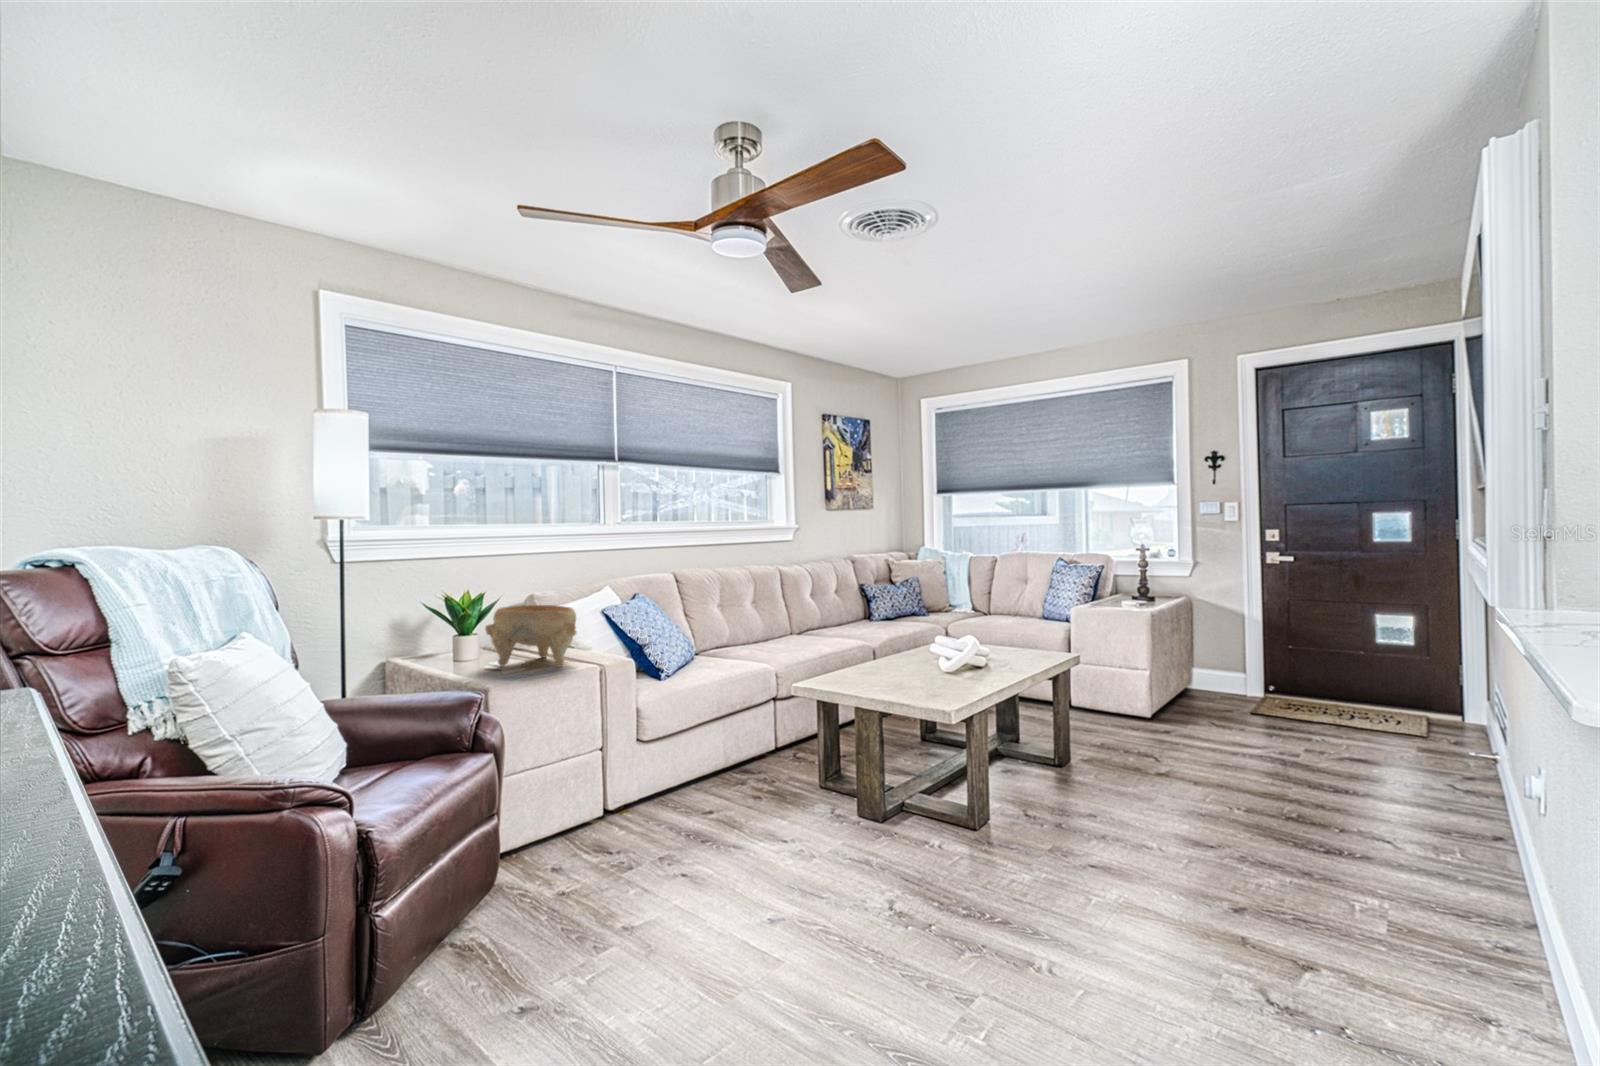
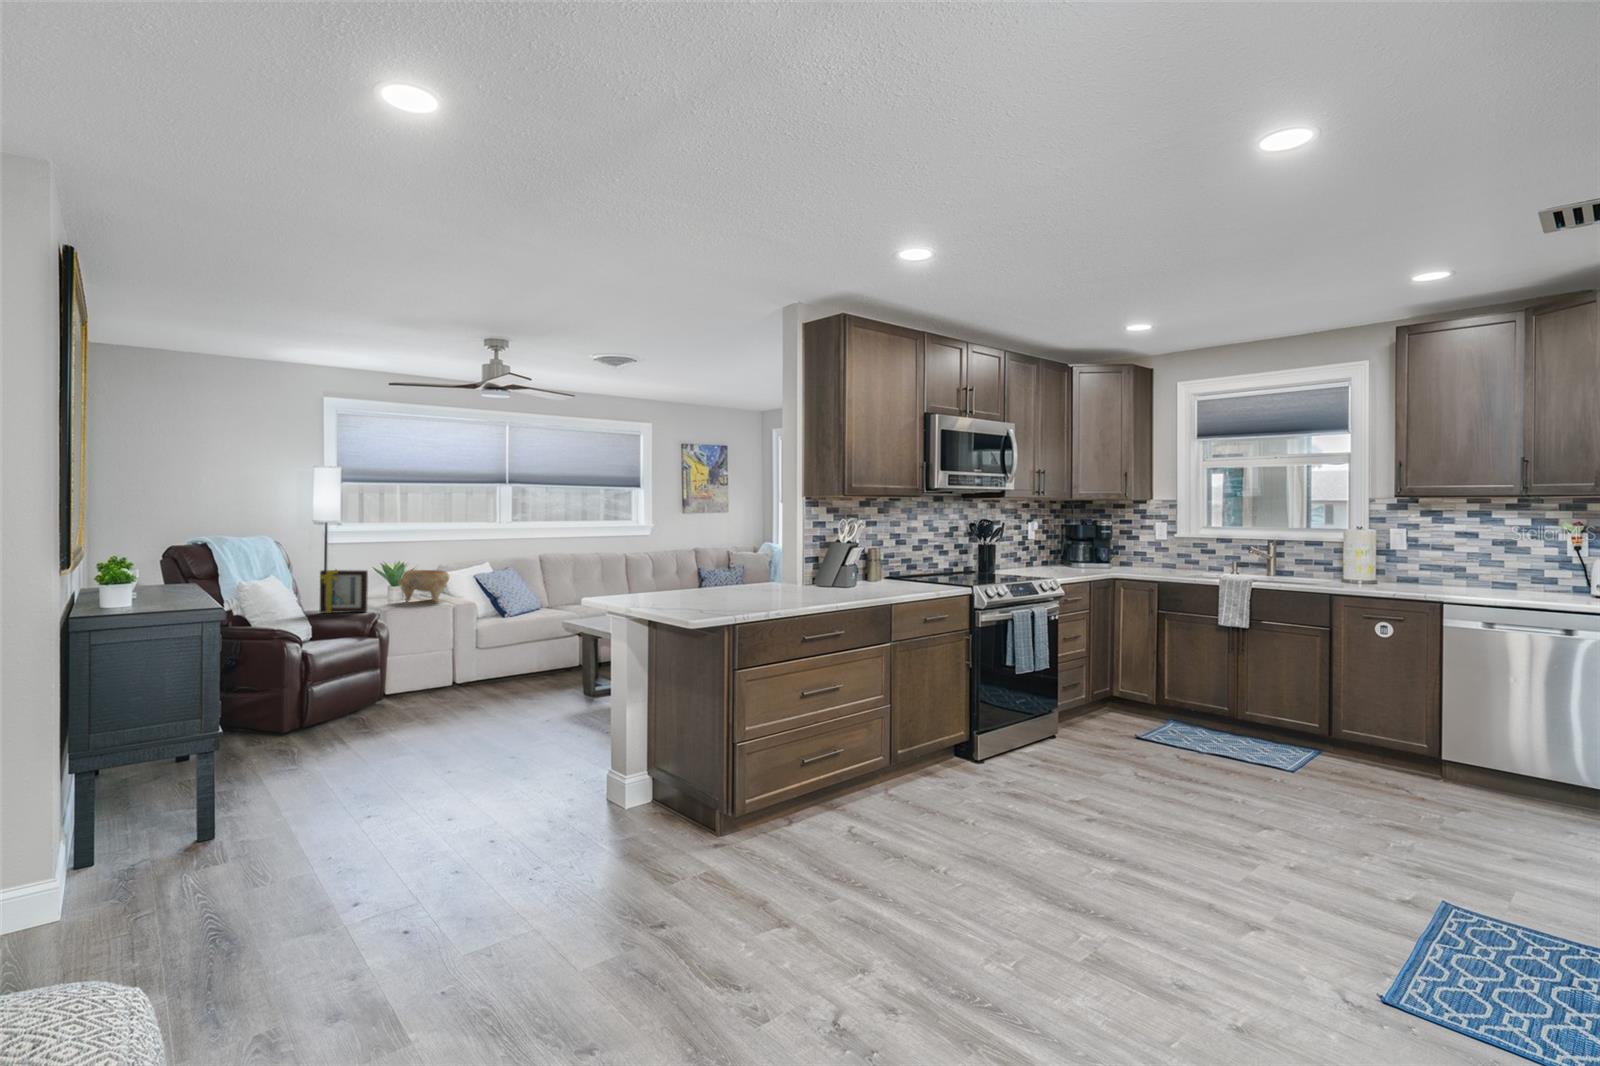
picture frame: none [356,611,454,705] -> present [320,569,368,613]

